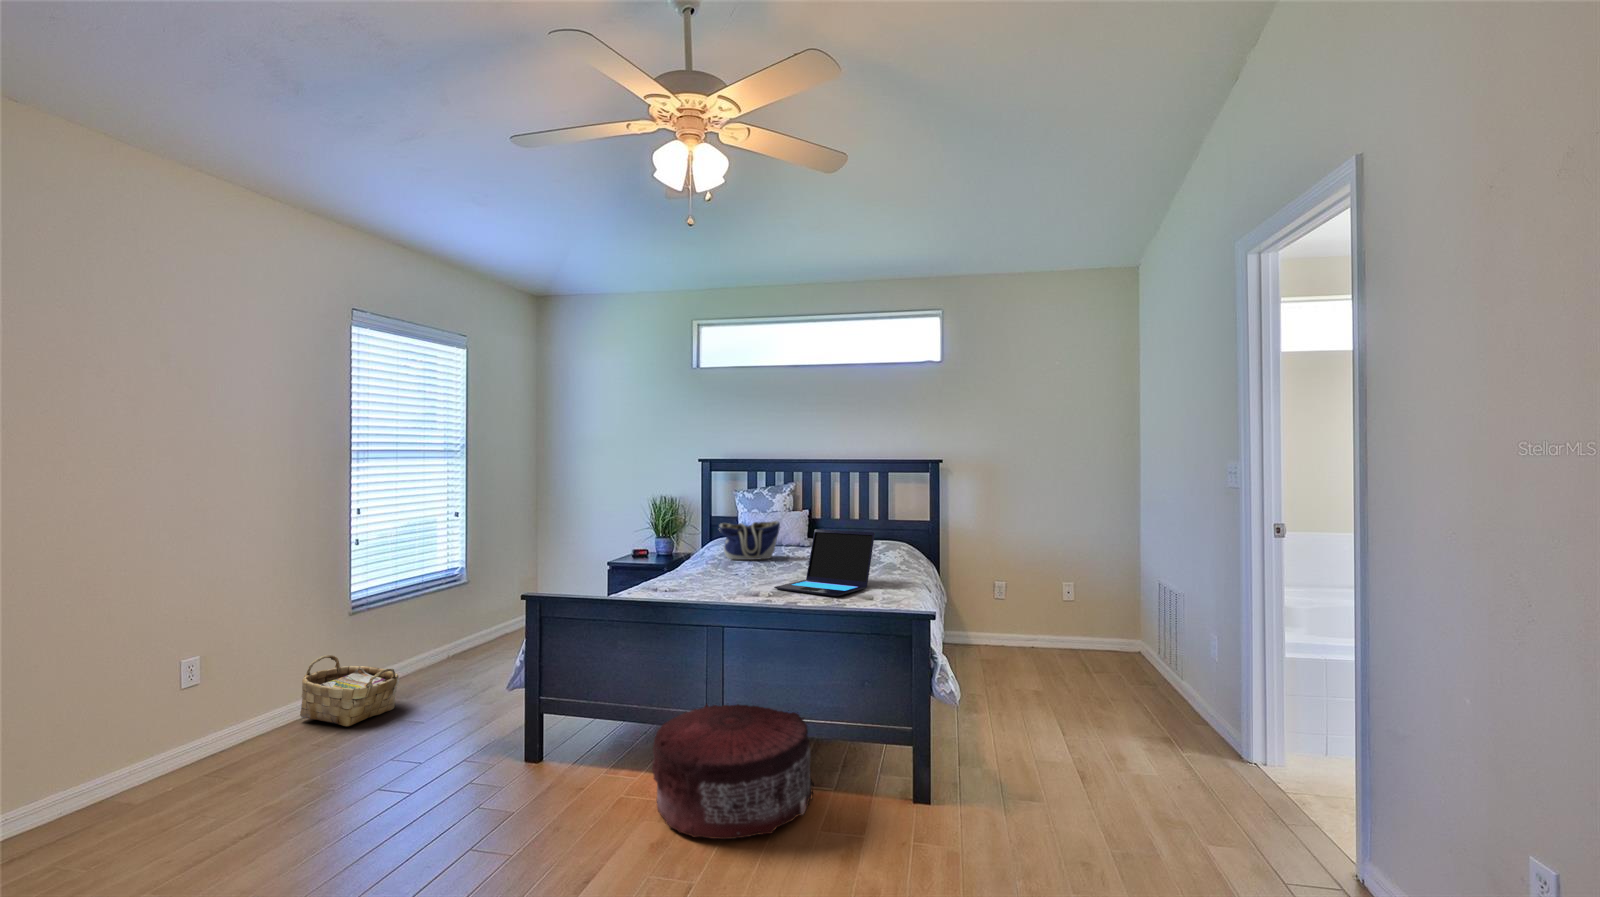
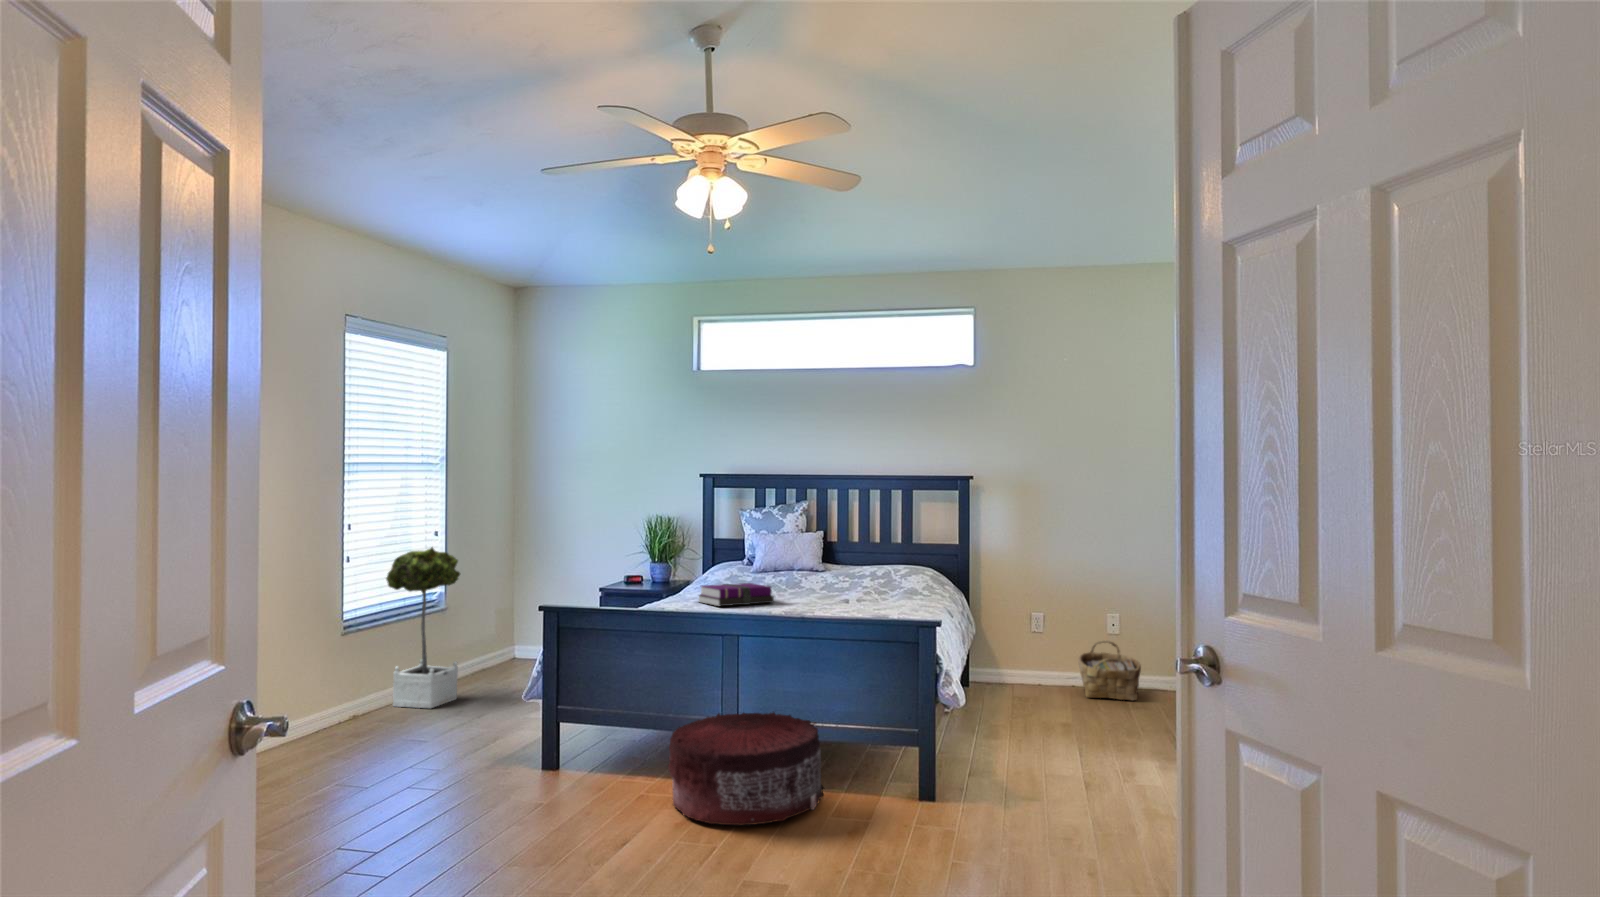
tote bag: present [719,521,780,560] -> none [725,540,791,583]
potted tree: none [399,529,473,680] -> present [386,547,460,708]
laptop: present [774,529,875,596] -> none [786,546,890,611]
notebook: none [689,565,763,592] -> present [699,583,774,606]
woven basket: present [300,655,399,727] -> present [1079,641,1141,700]

